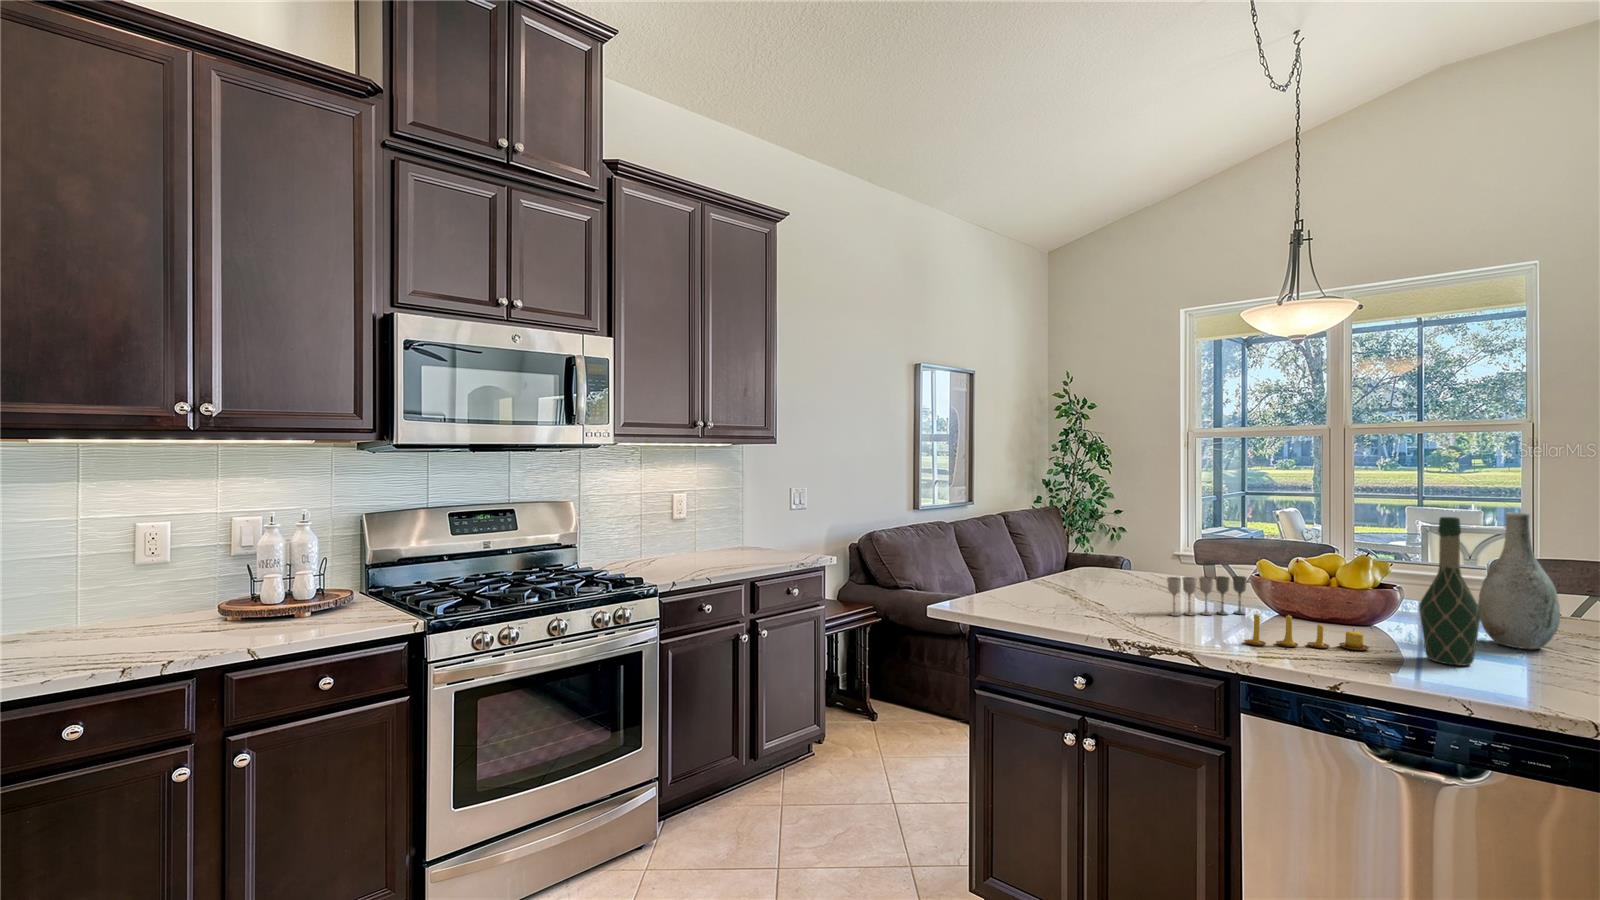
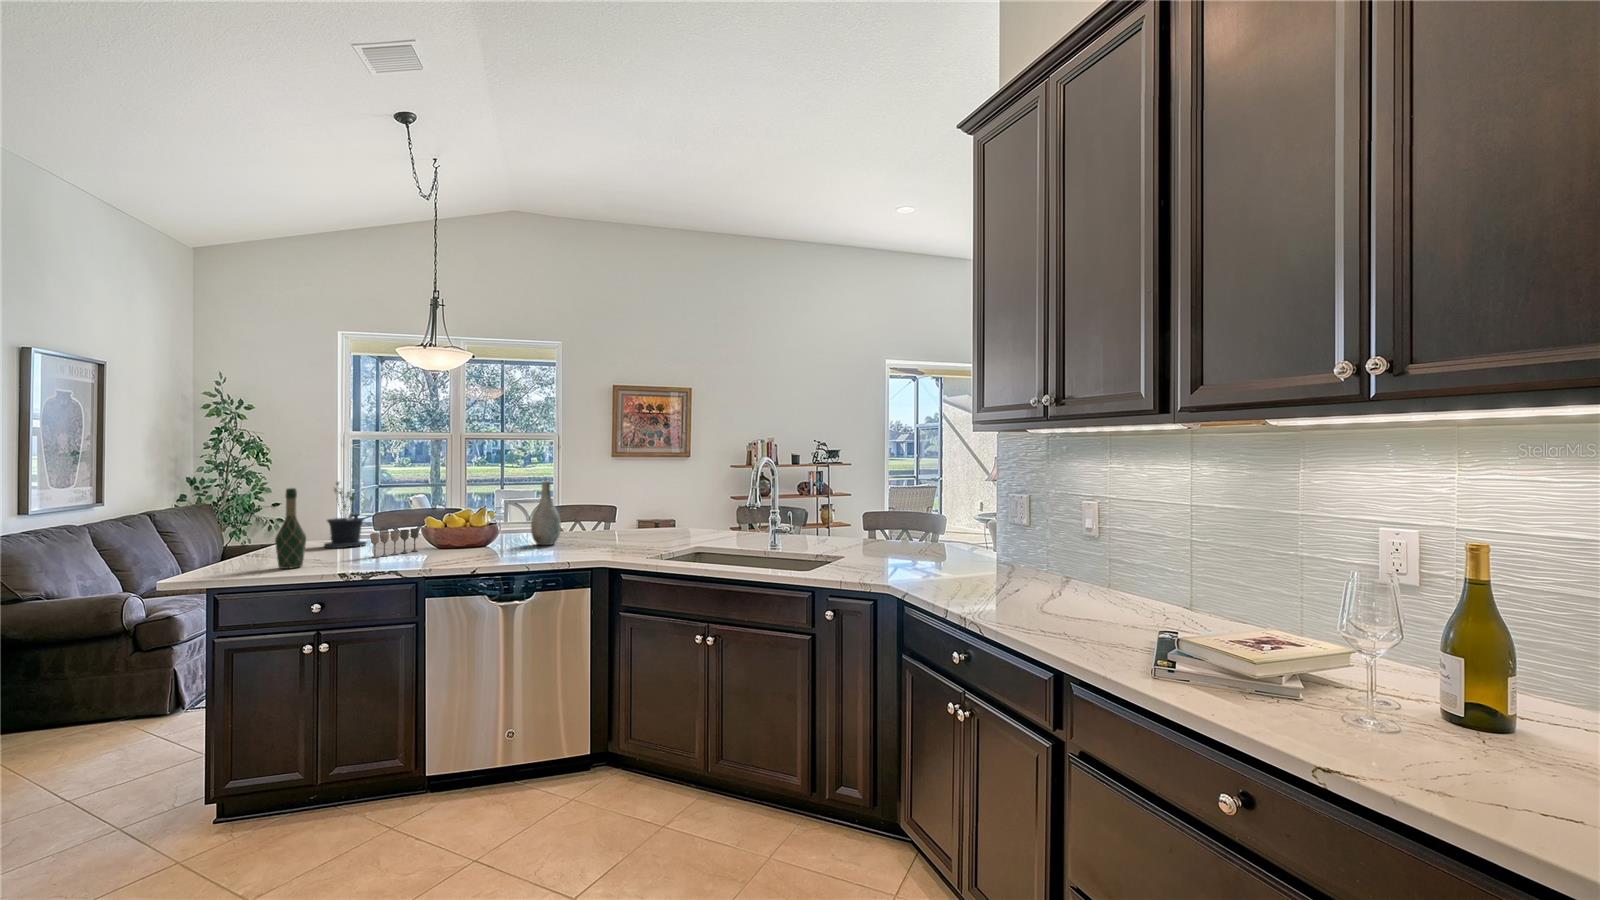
potted plant: none [1122,493,1181,590] -> present [324,482,367,548]
wine bottle: present [1419,517,1481,666] -> present [275,488,306,569]
candle: present [1244,613,1369,650] -> none [423,541,486,562]

